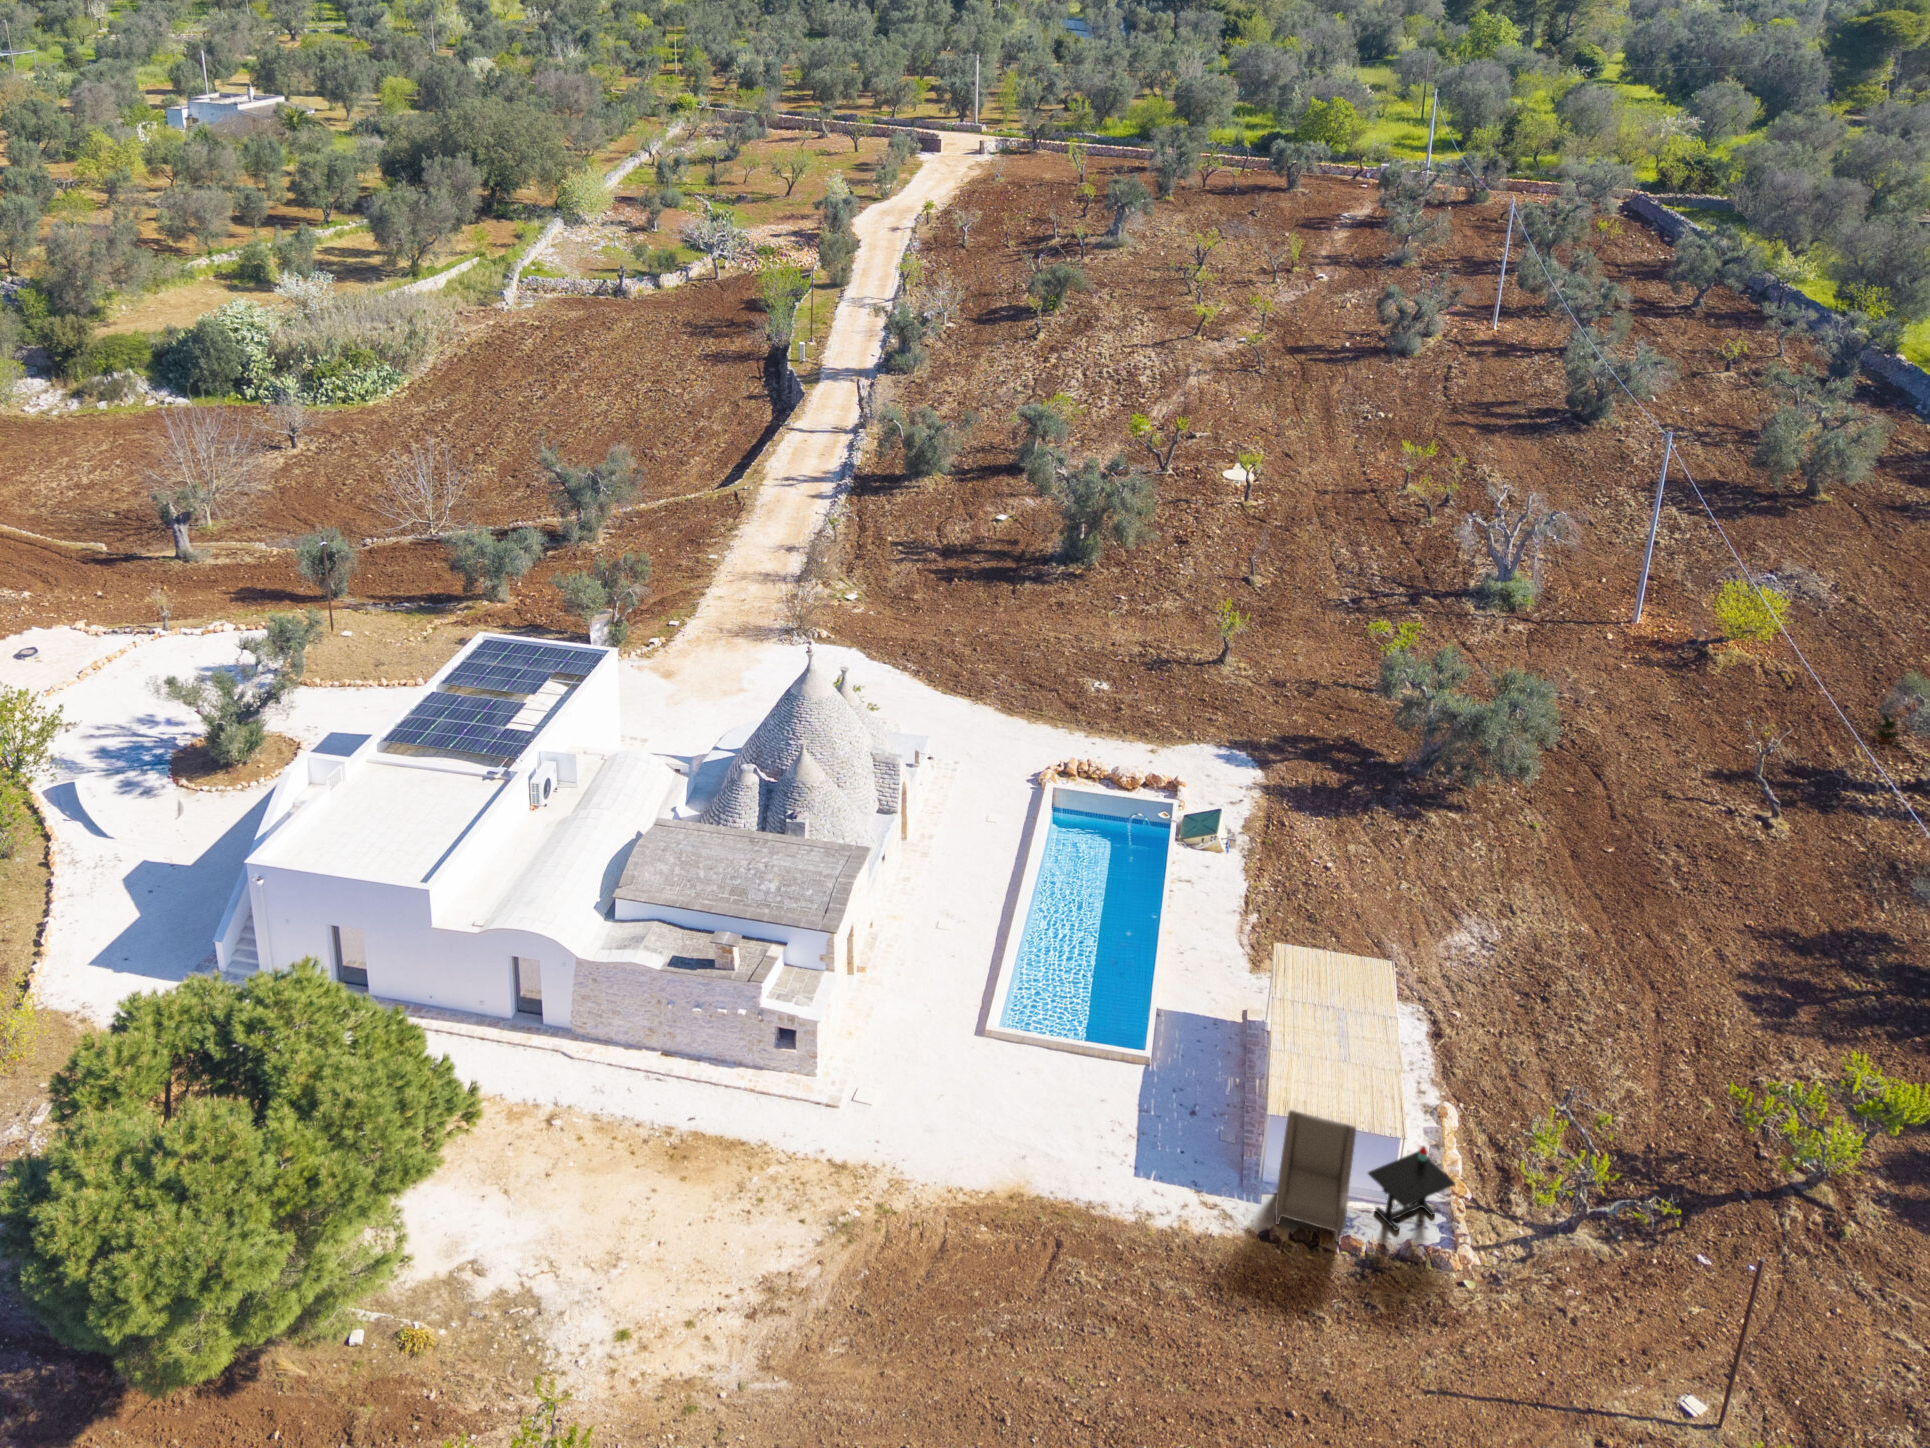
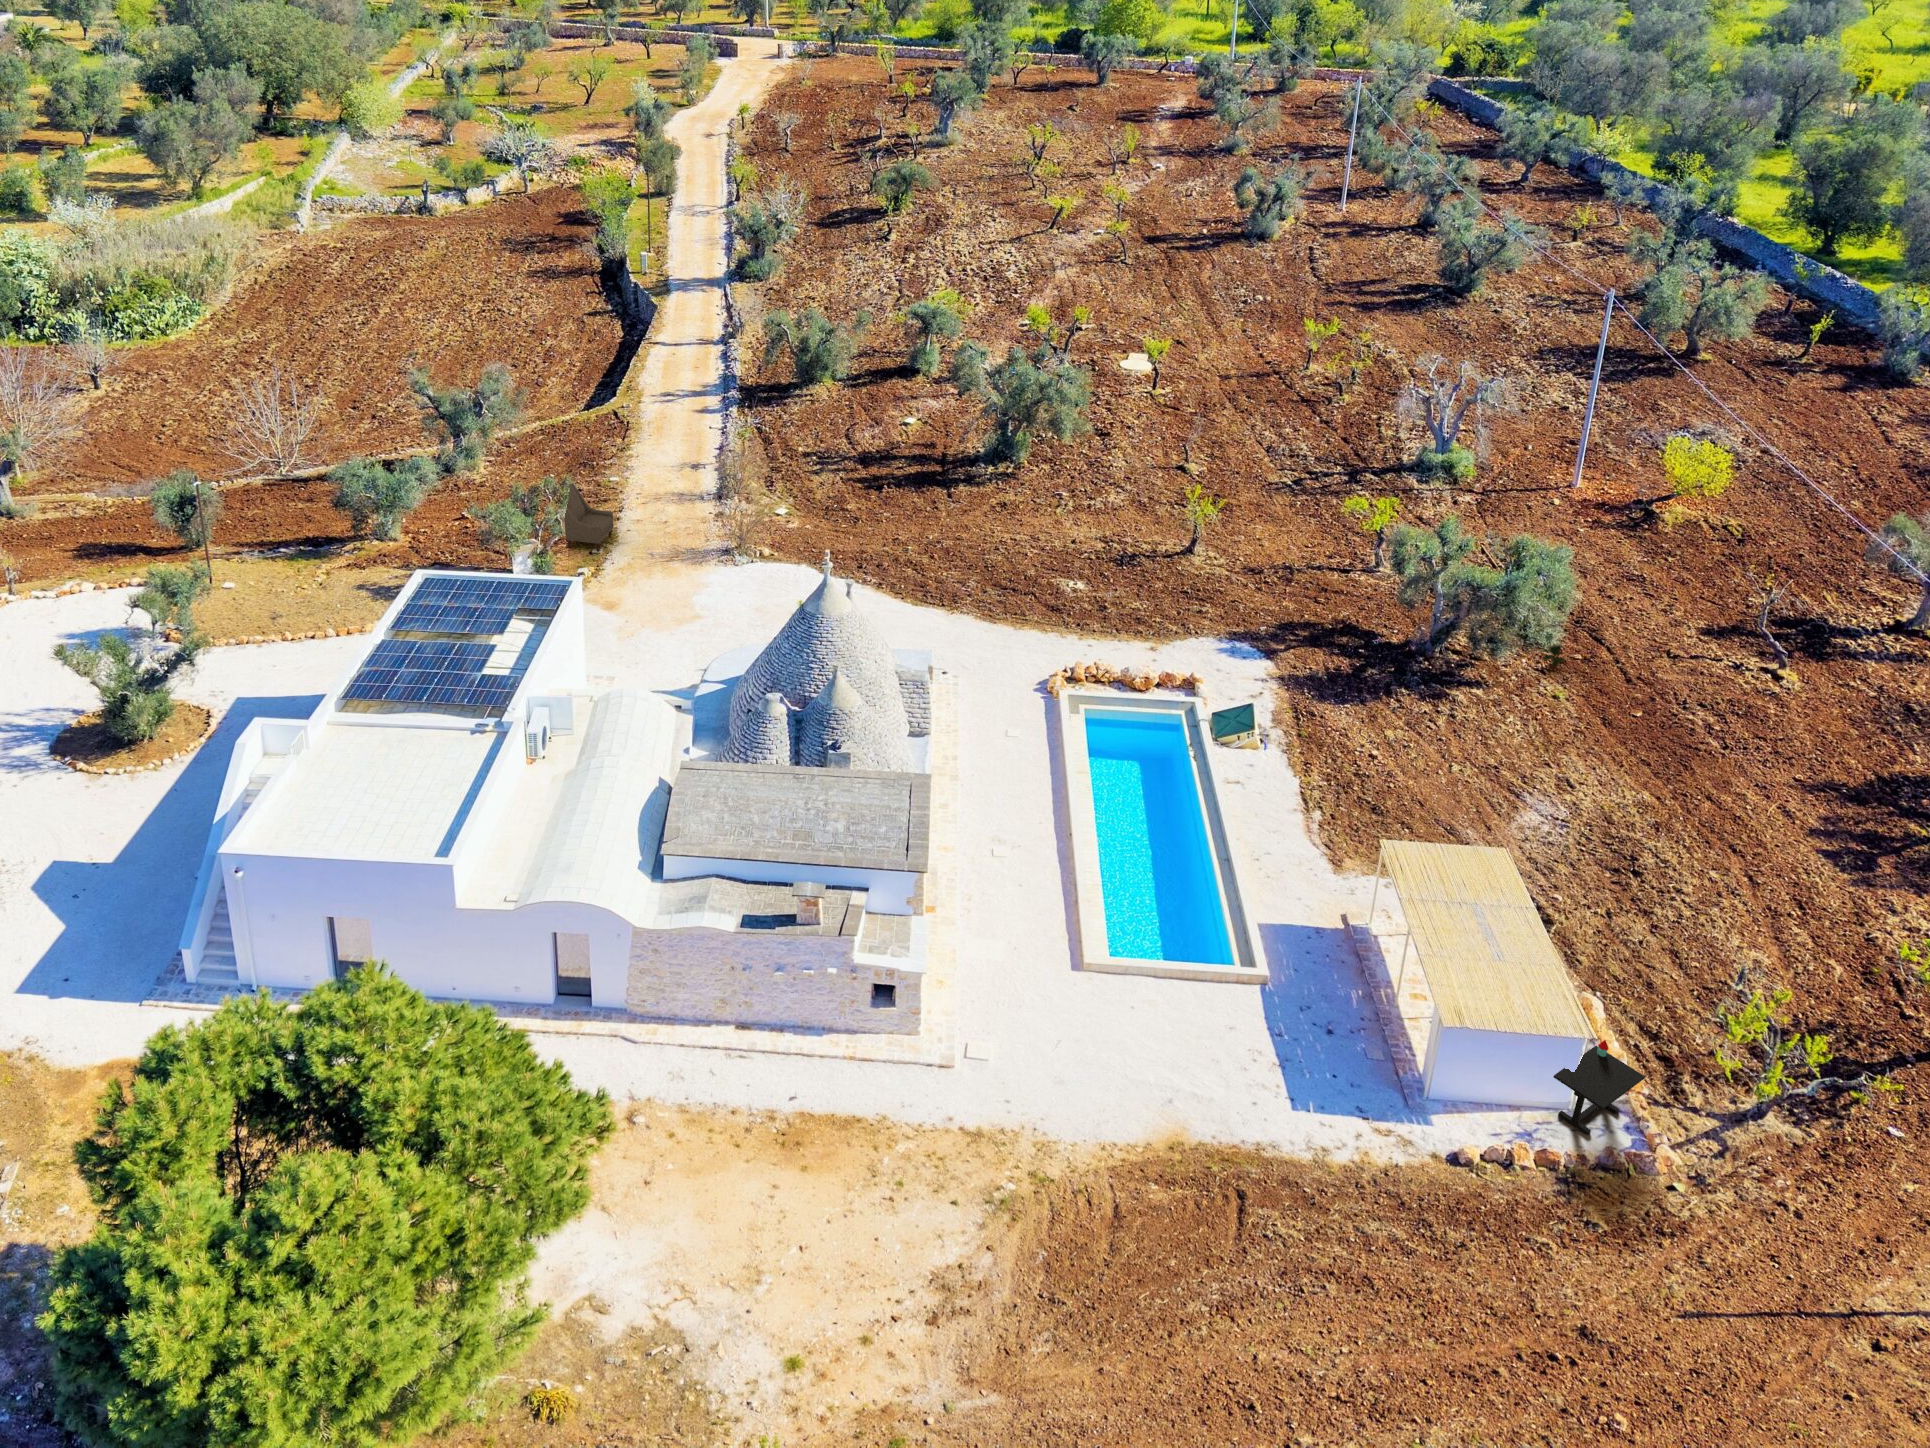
potted plant: present [1875,714,1899,744] -> present [1541,644,1566,671]
chair: present [1275,1110,1356,1242] -> present [564,483,613,552]

